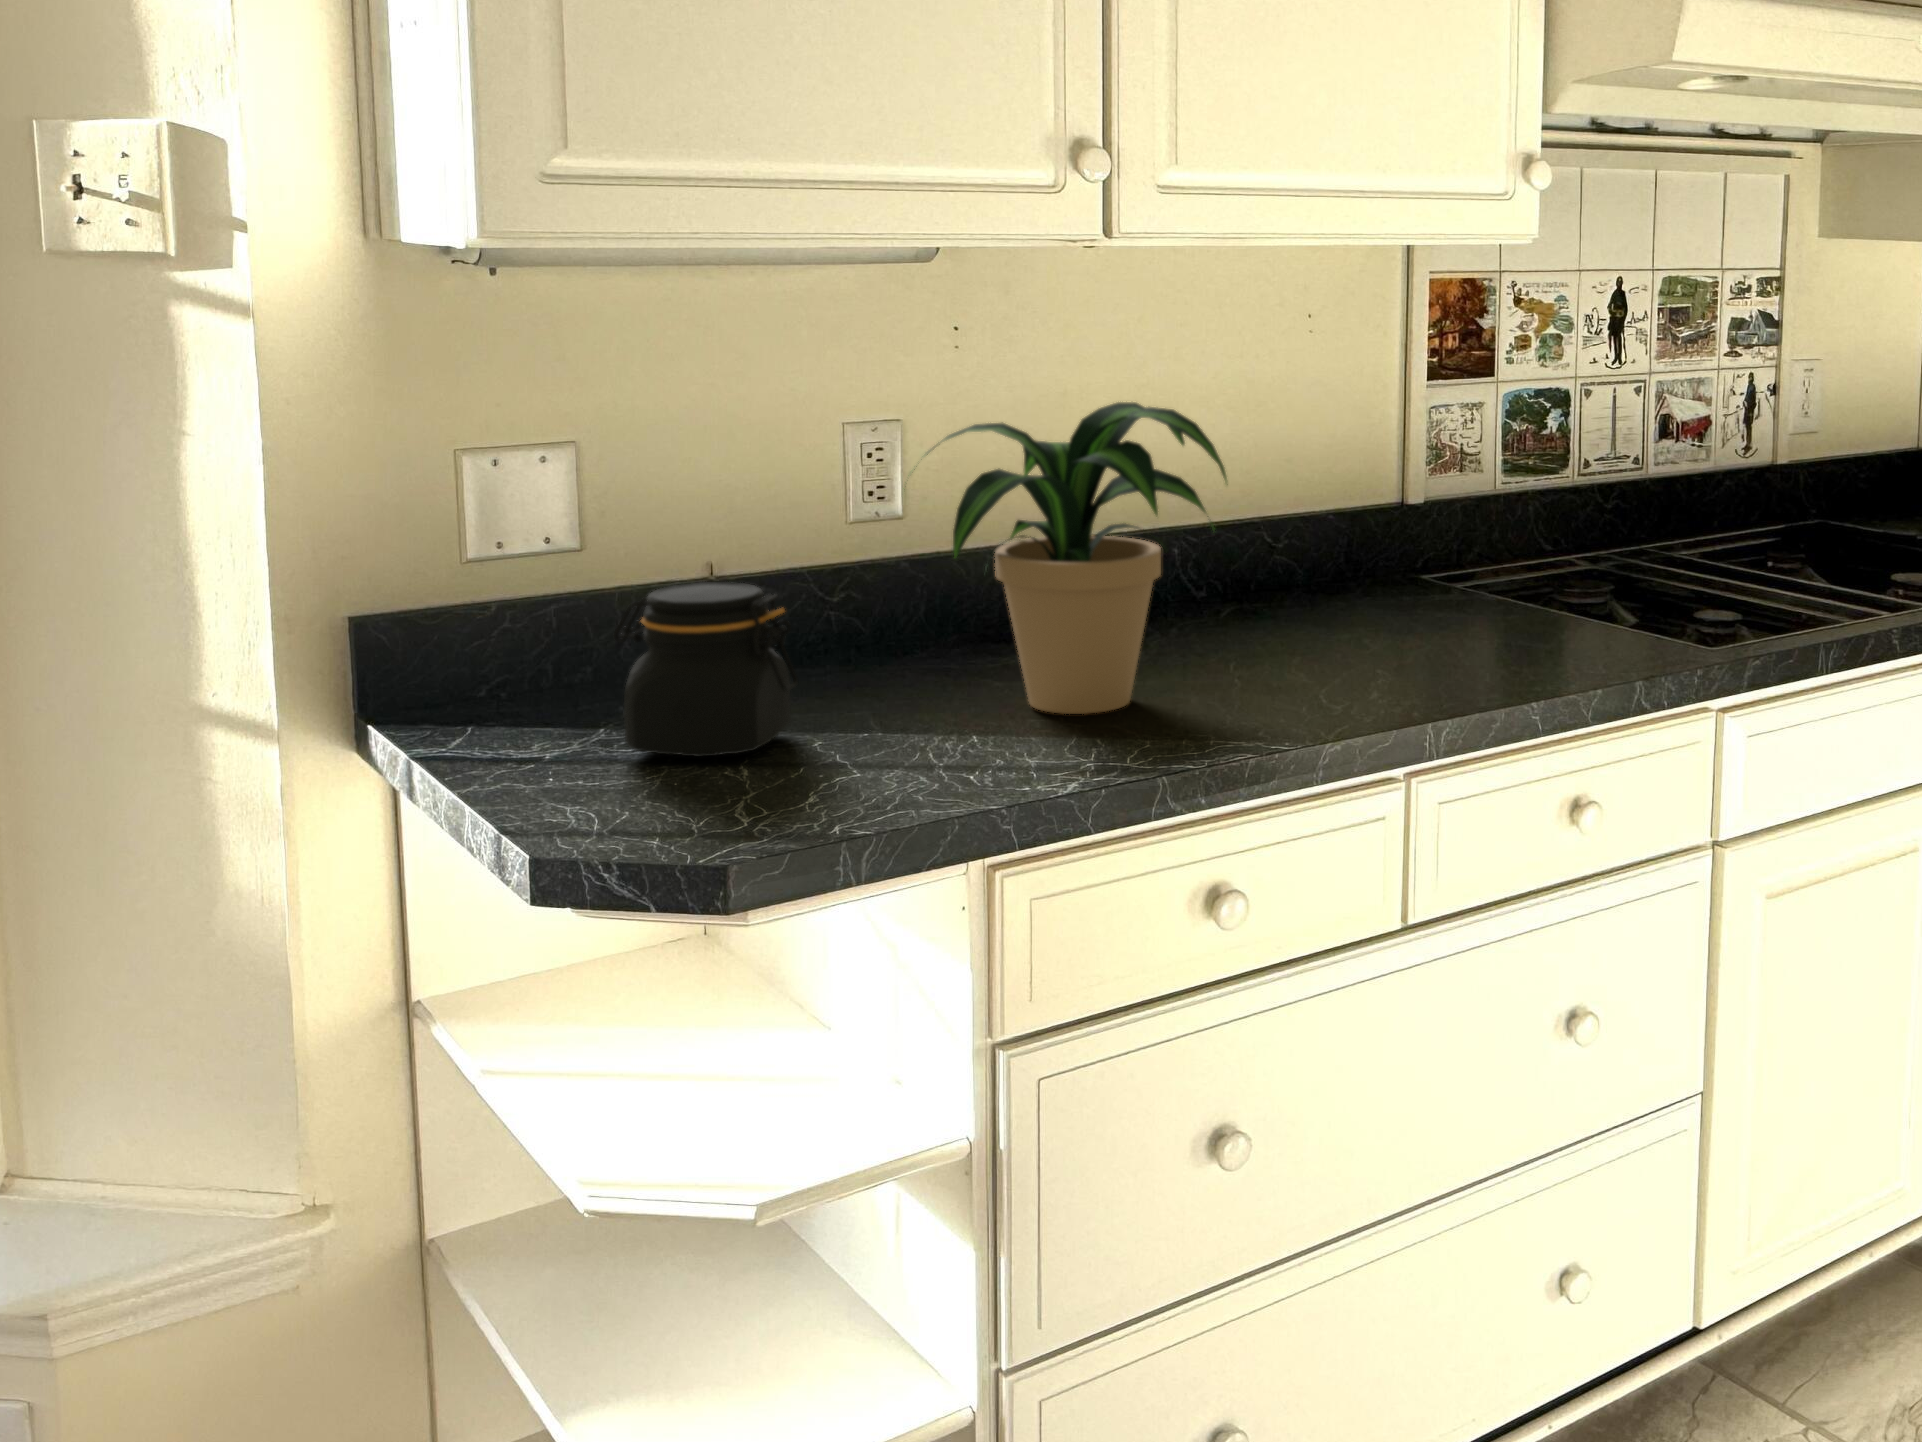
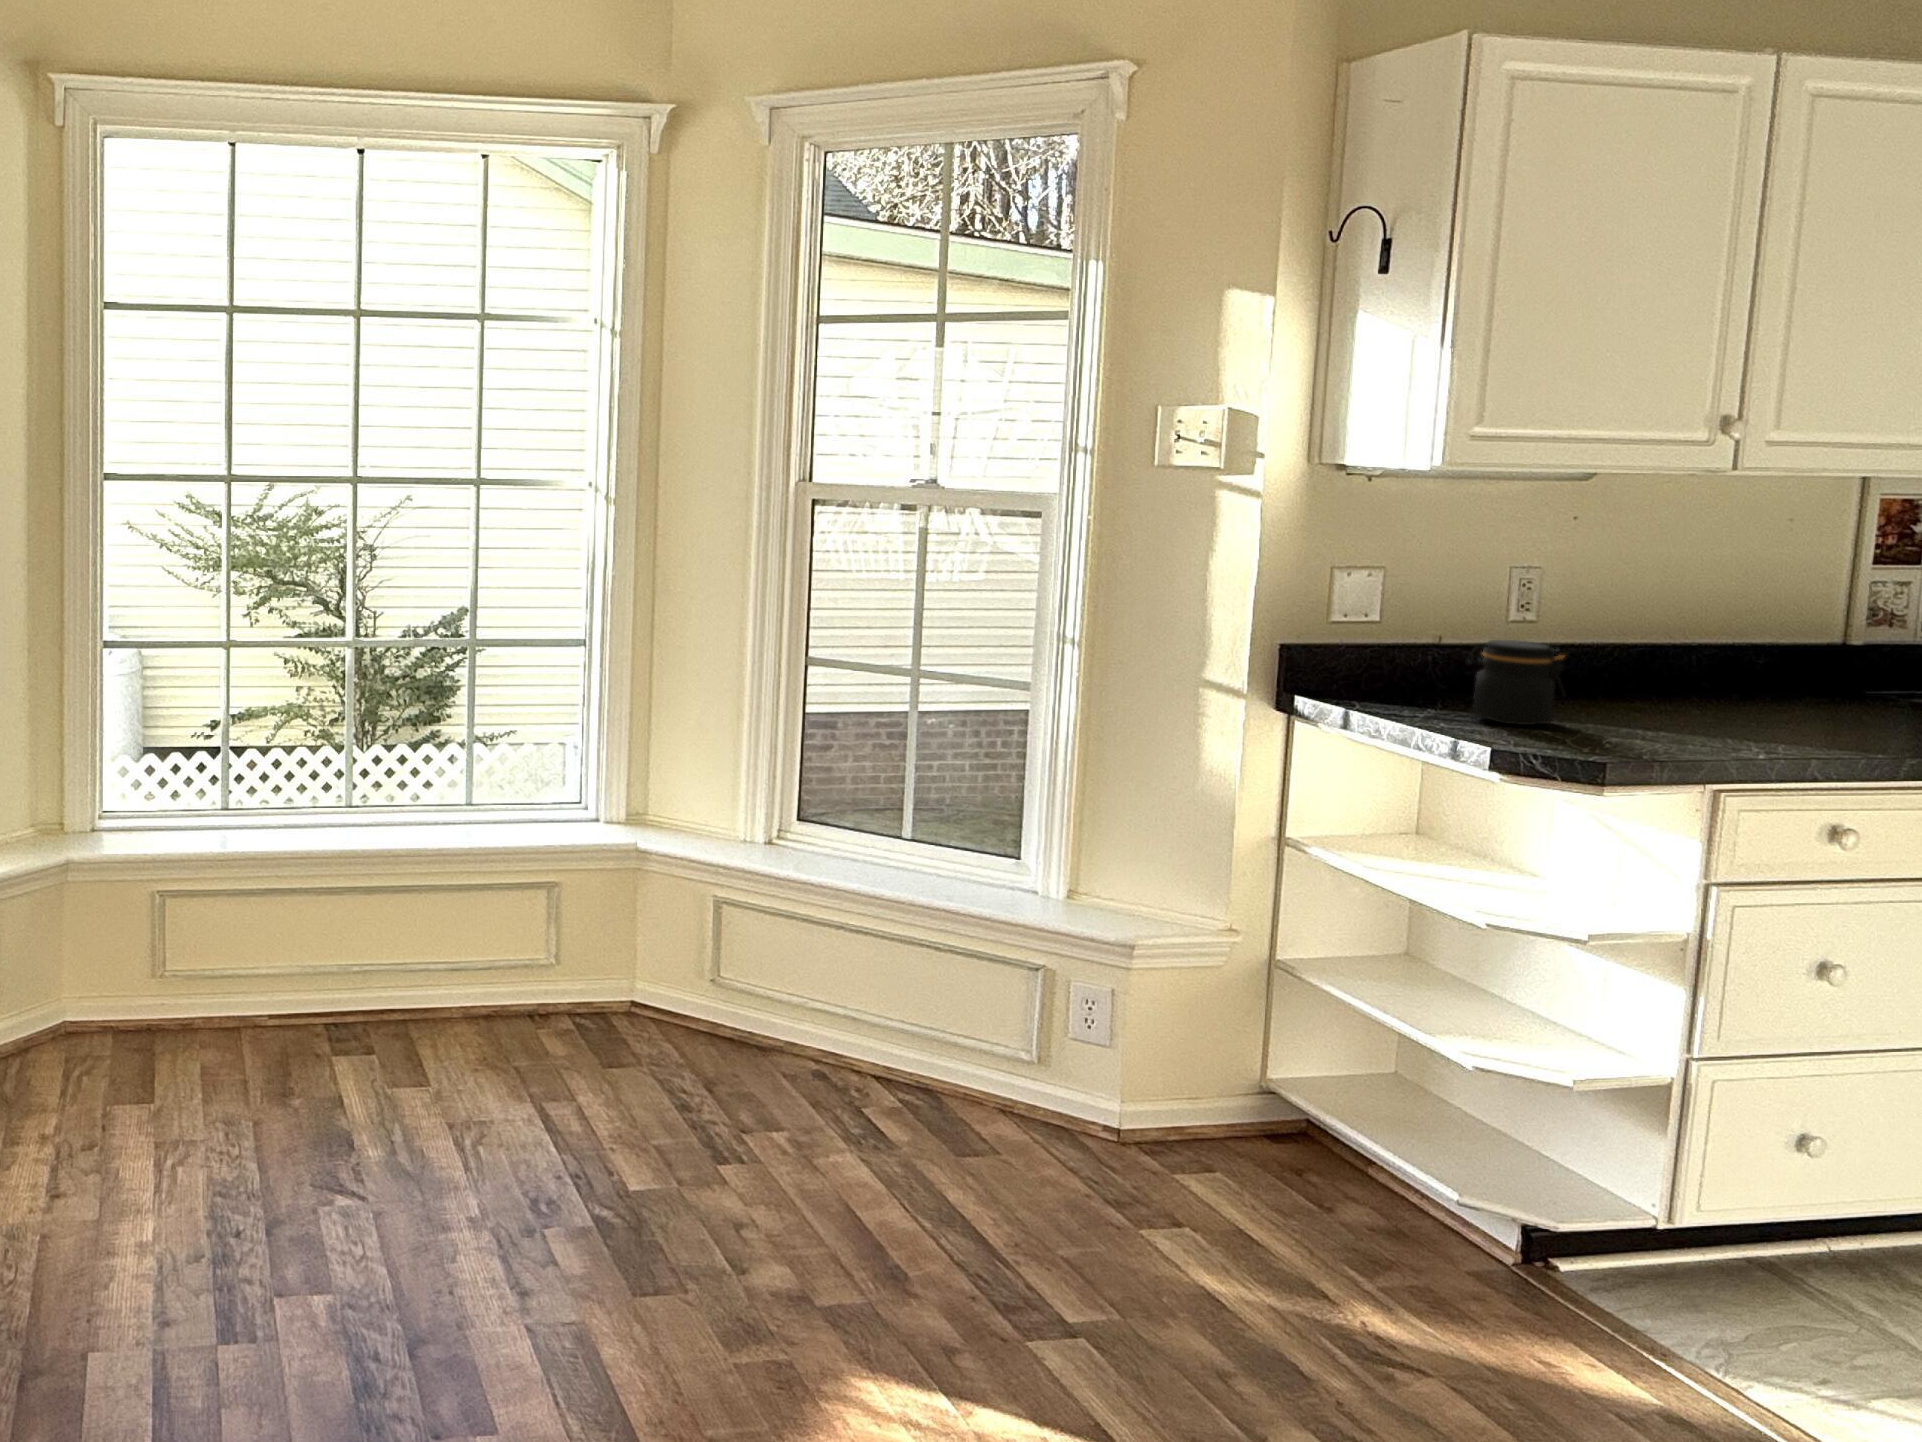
potted plant: present [908,402,1227,714] -> none [1608,563,1833,730]

